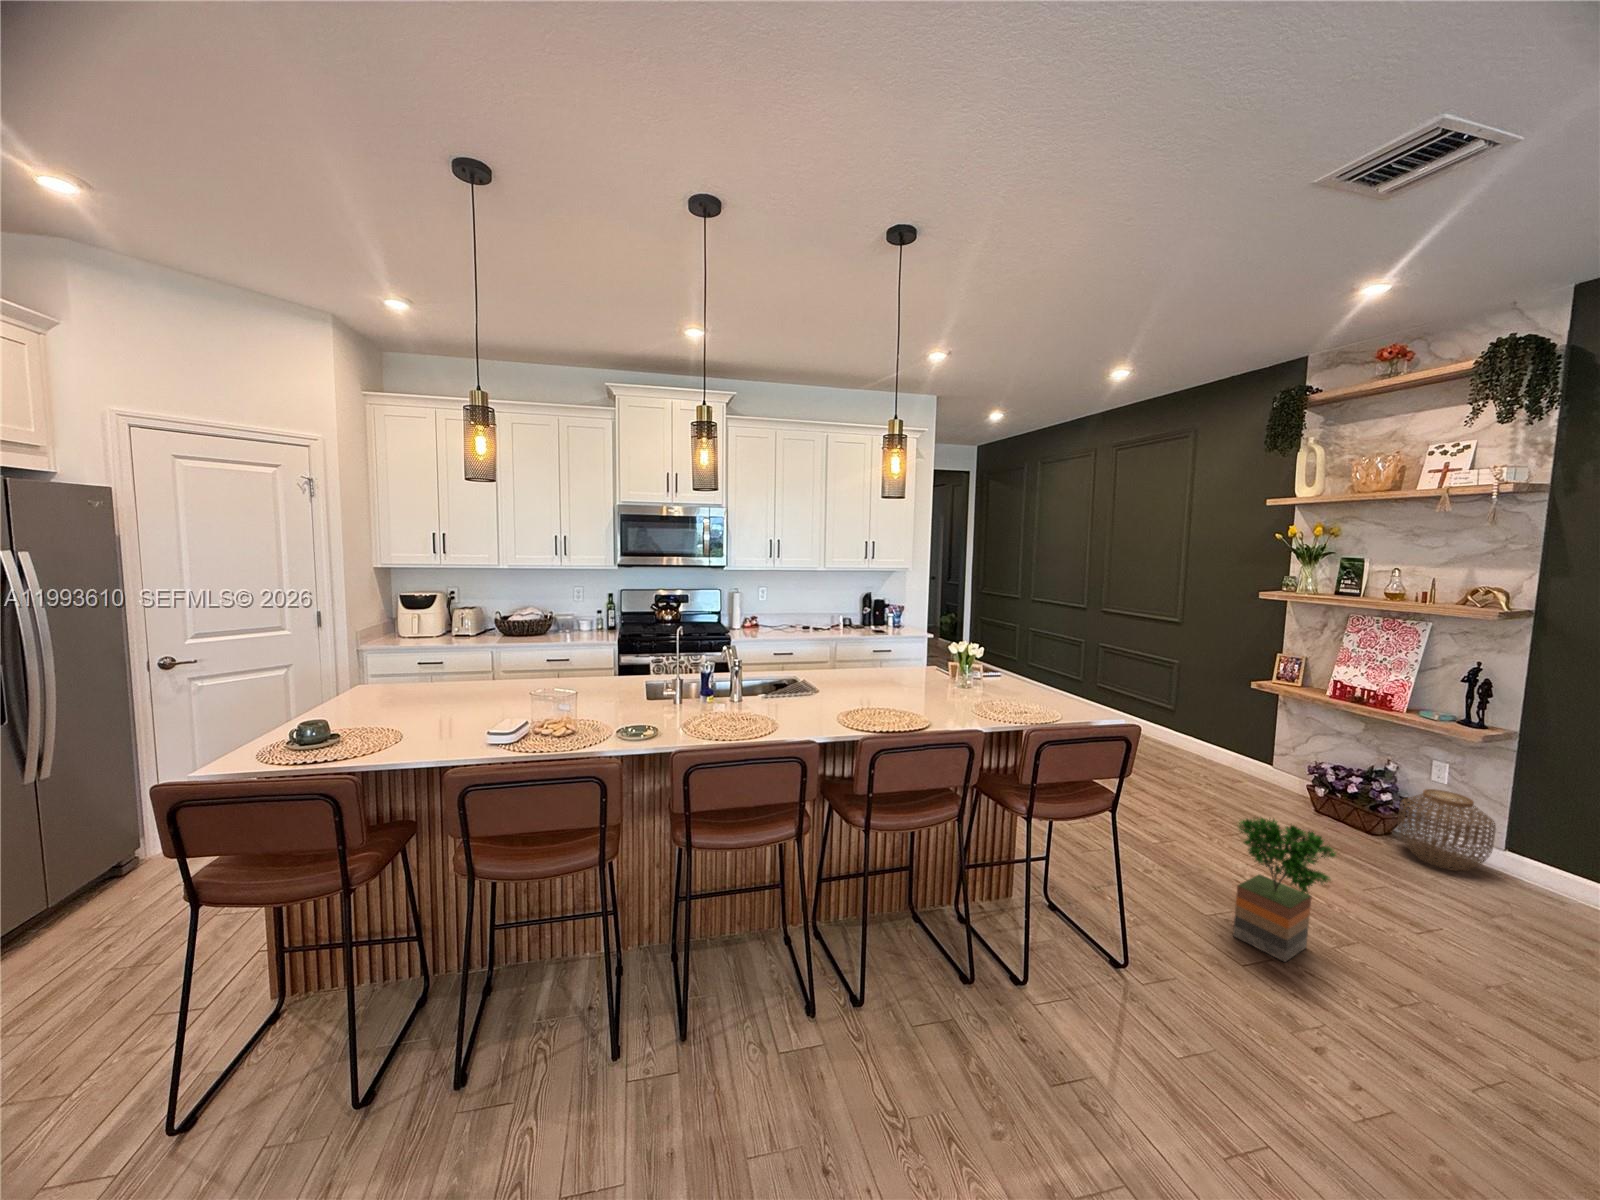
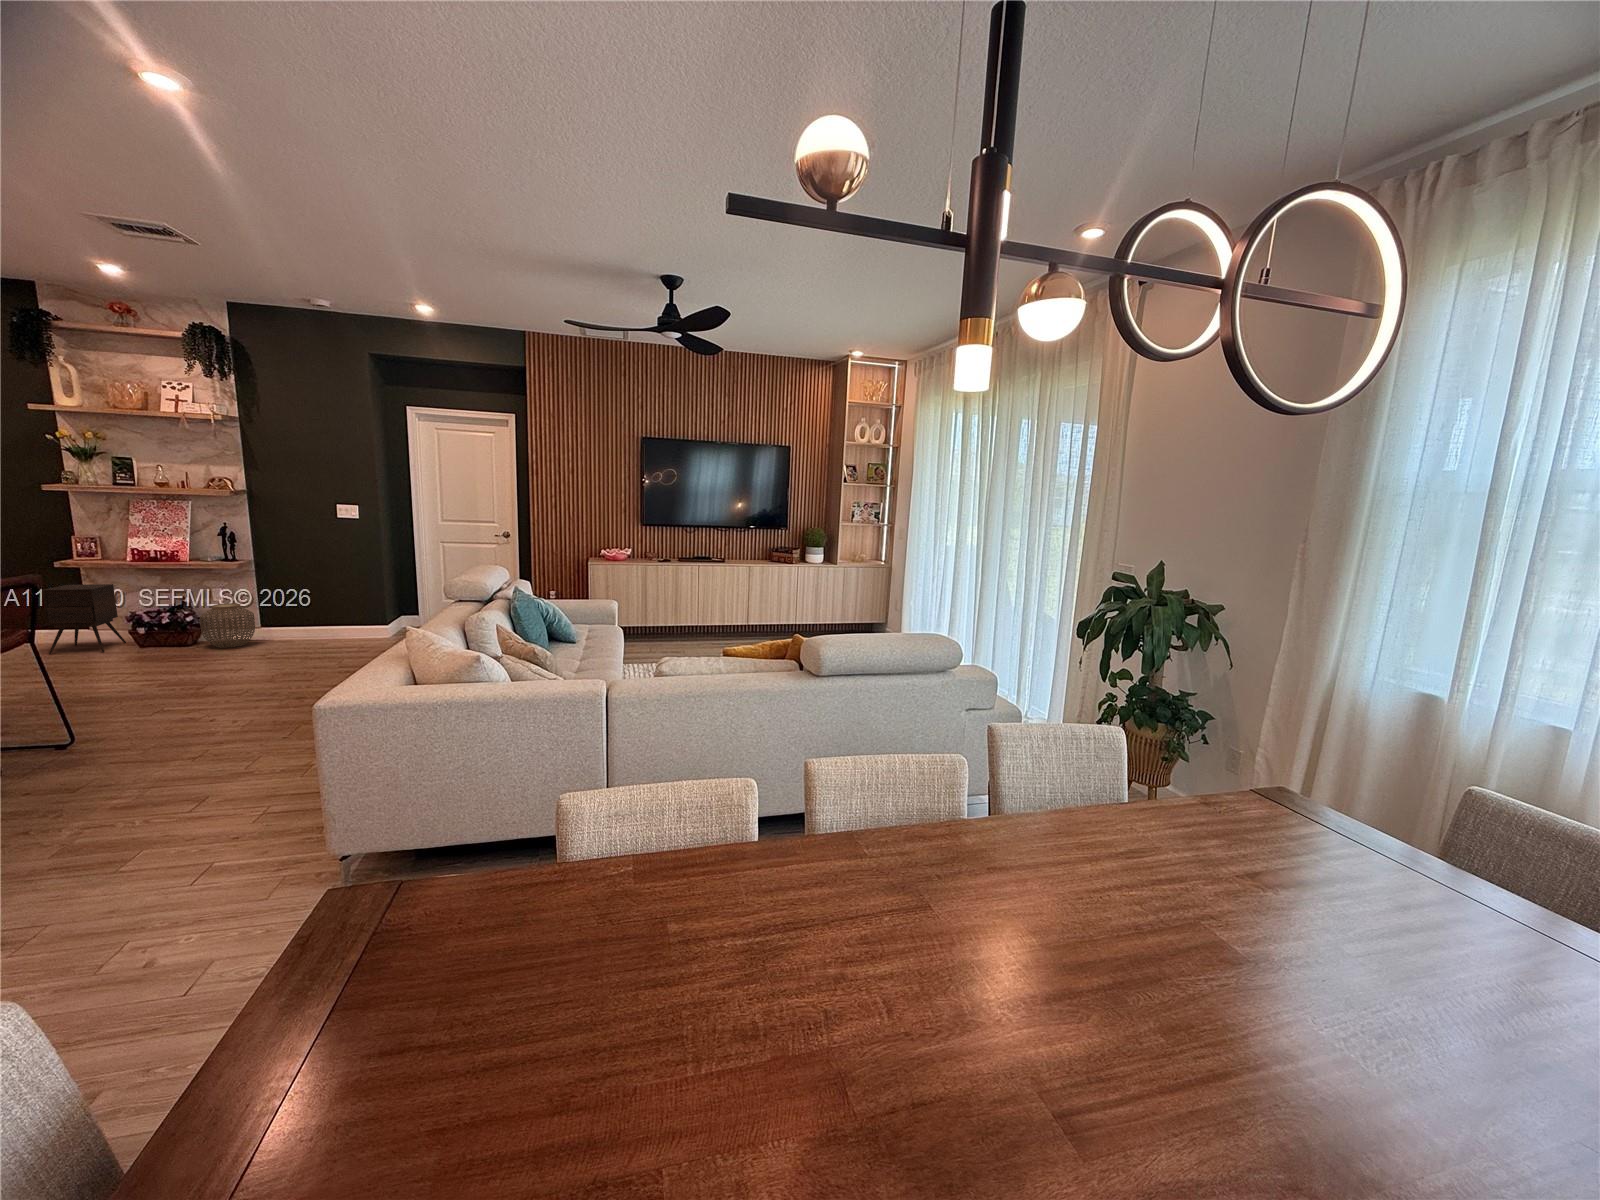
side table: none [1224,709,1307,803] -> present [42,584,126,654]
potted tree: present [1233,818,1336,962] -> none [112,624,190,708]

